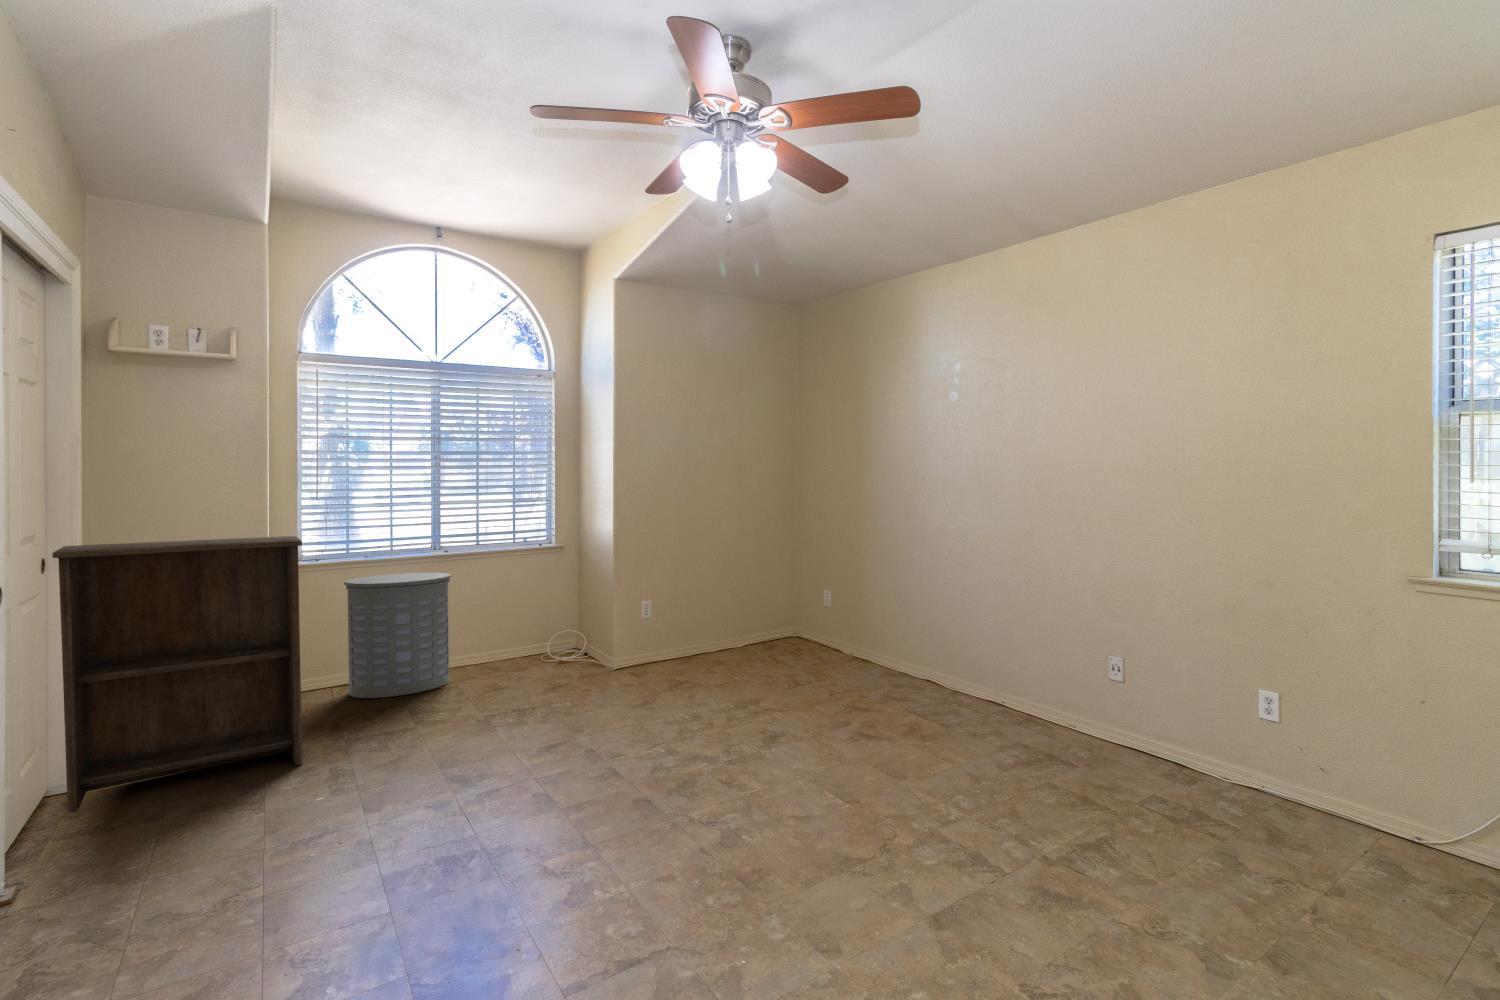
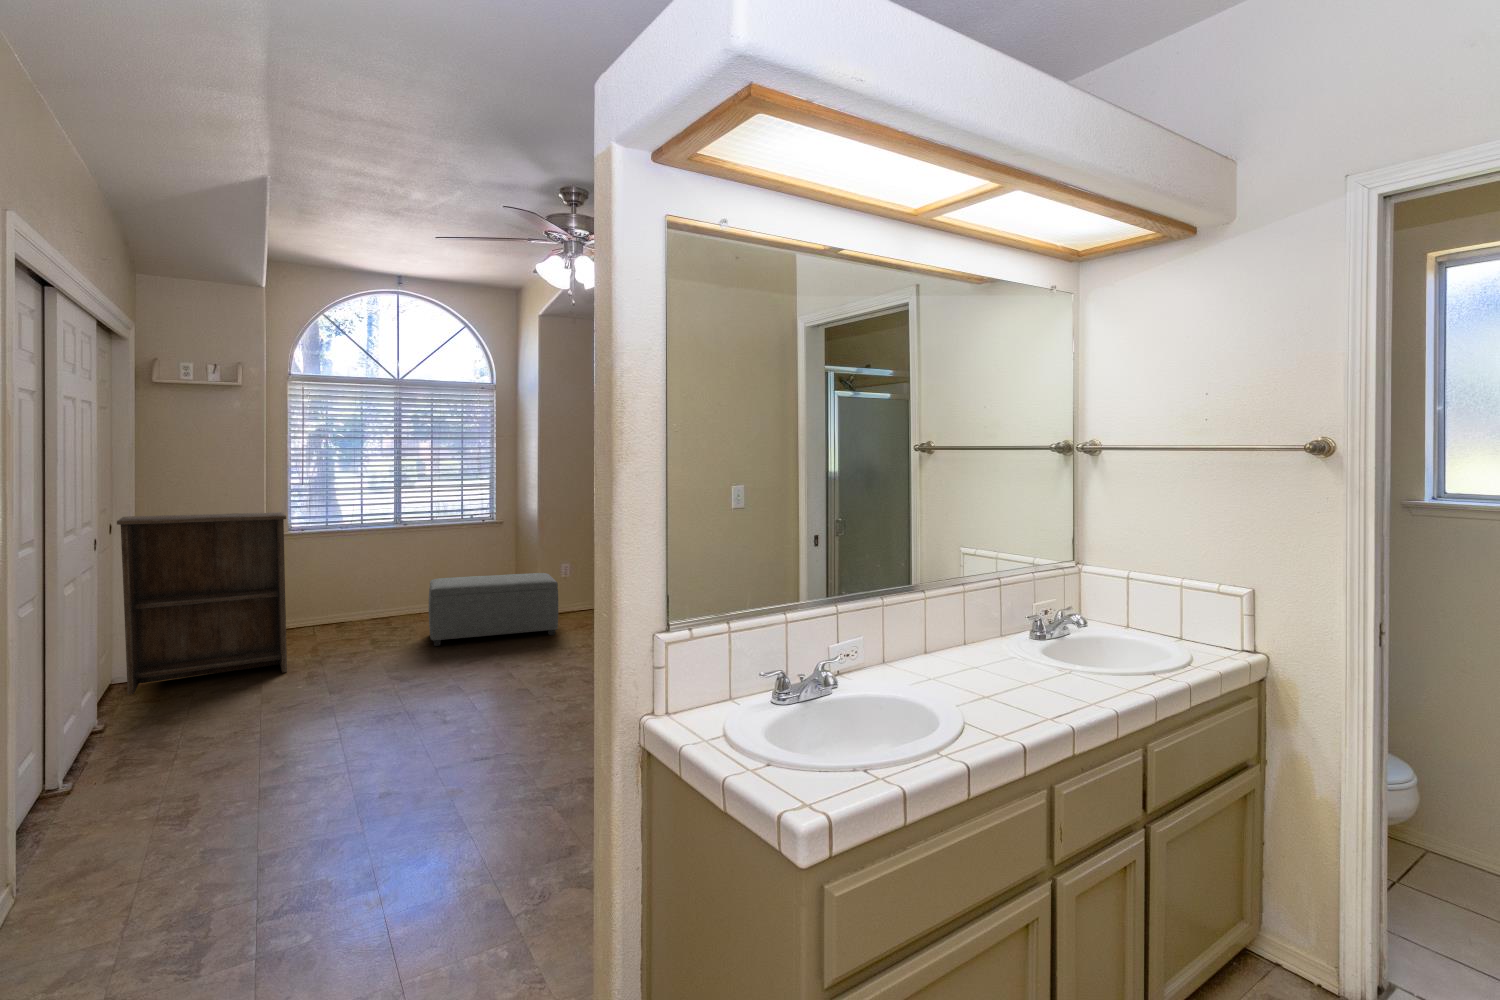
laundry hamper: present [344,573,451,698] -> none [324,541,407,633]
ottoman: none [486,611,656,715] -> present [429,573,558,646]

